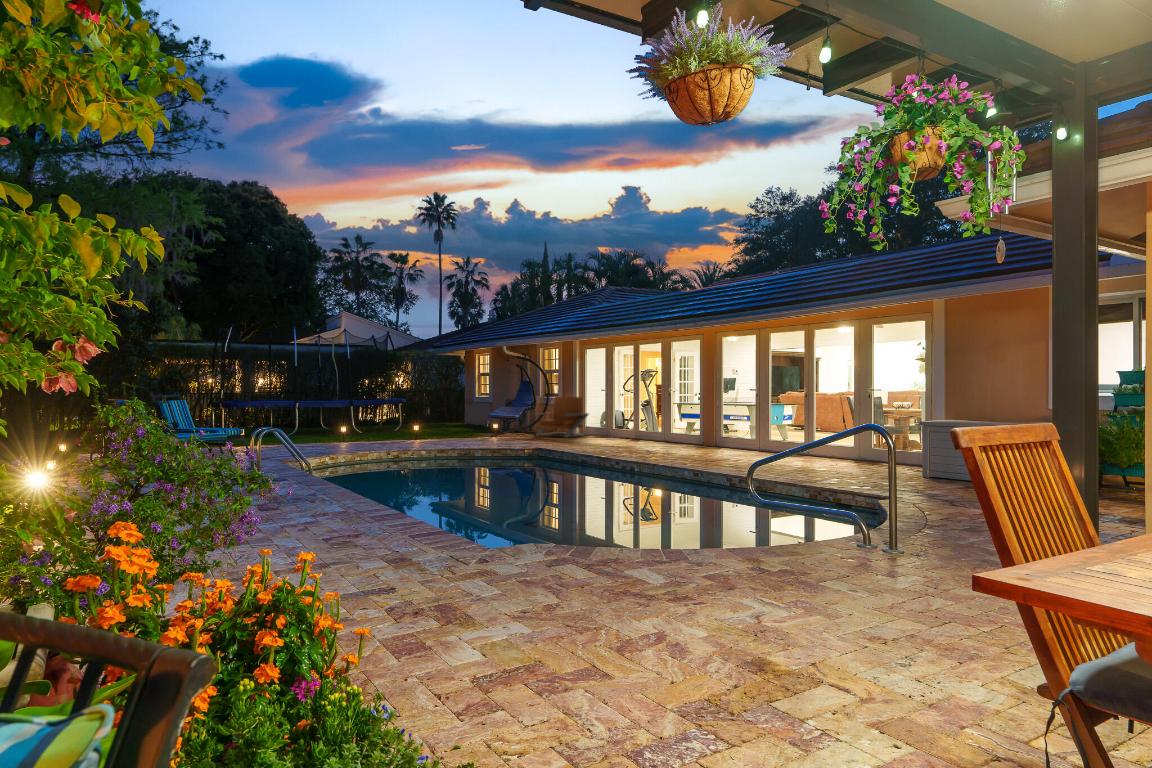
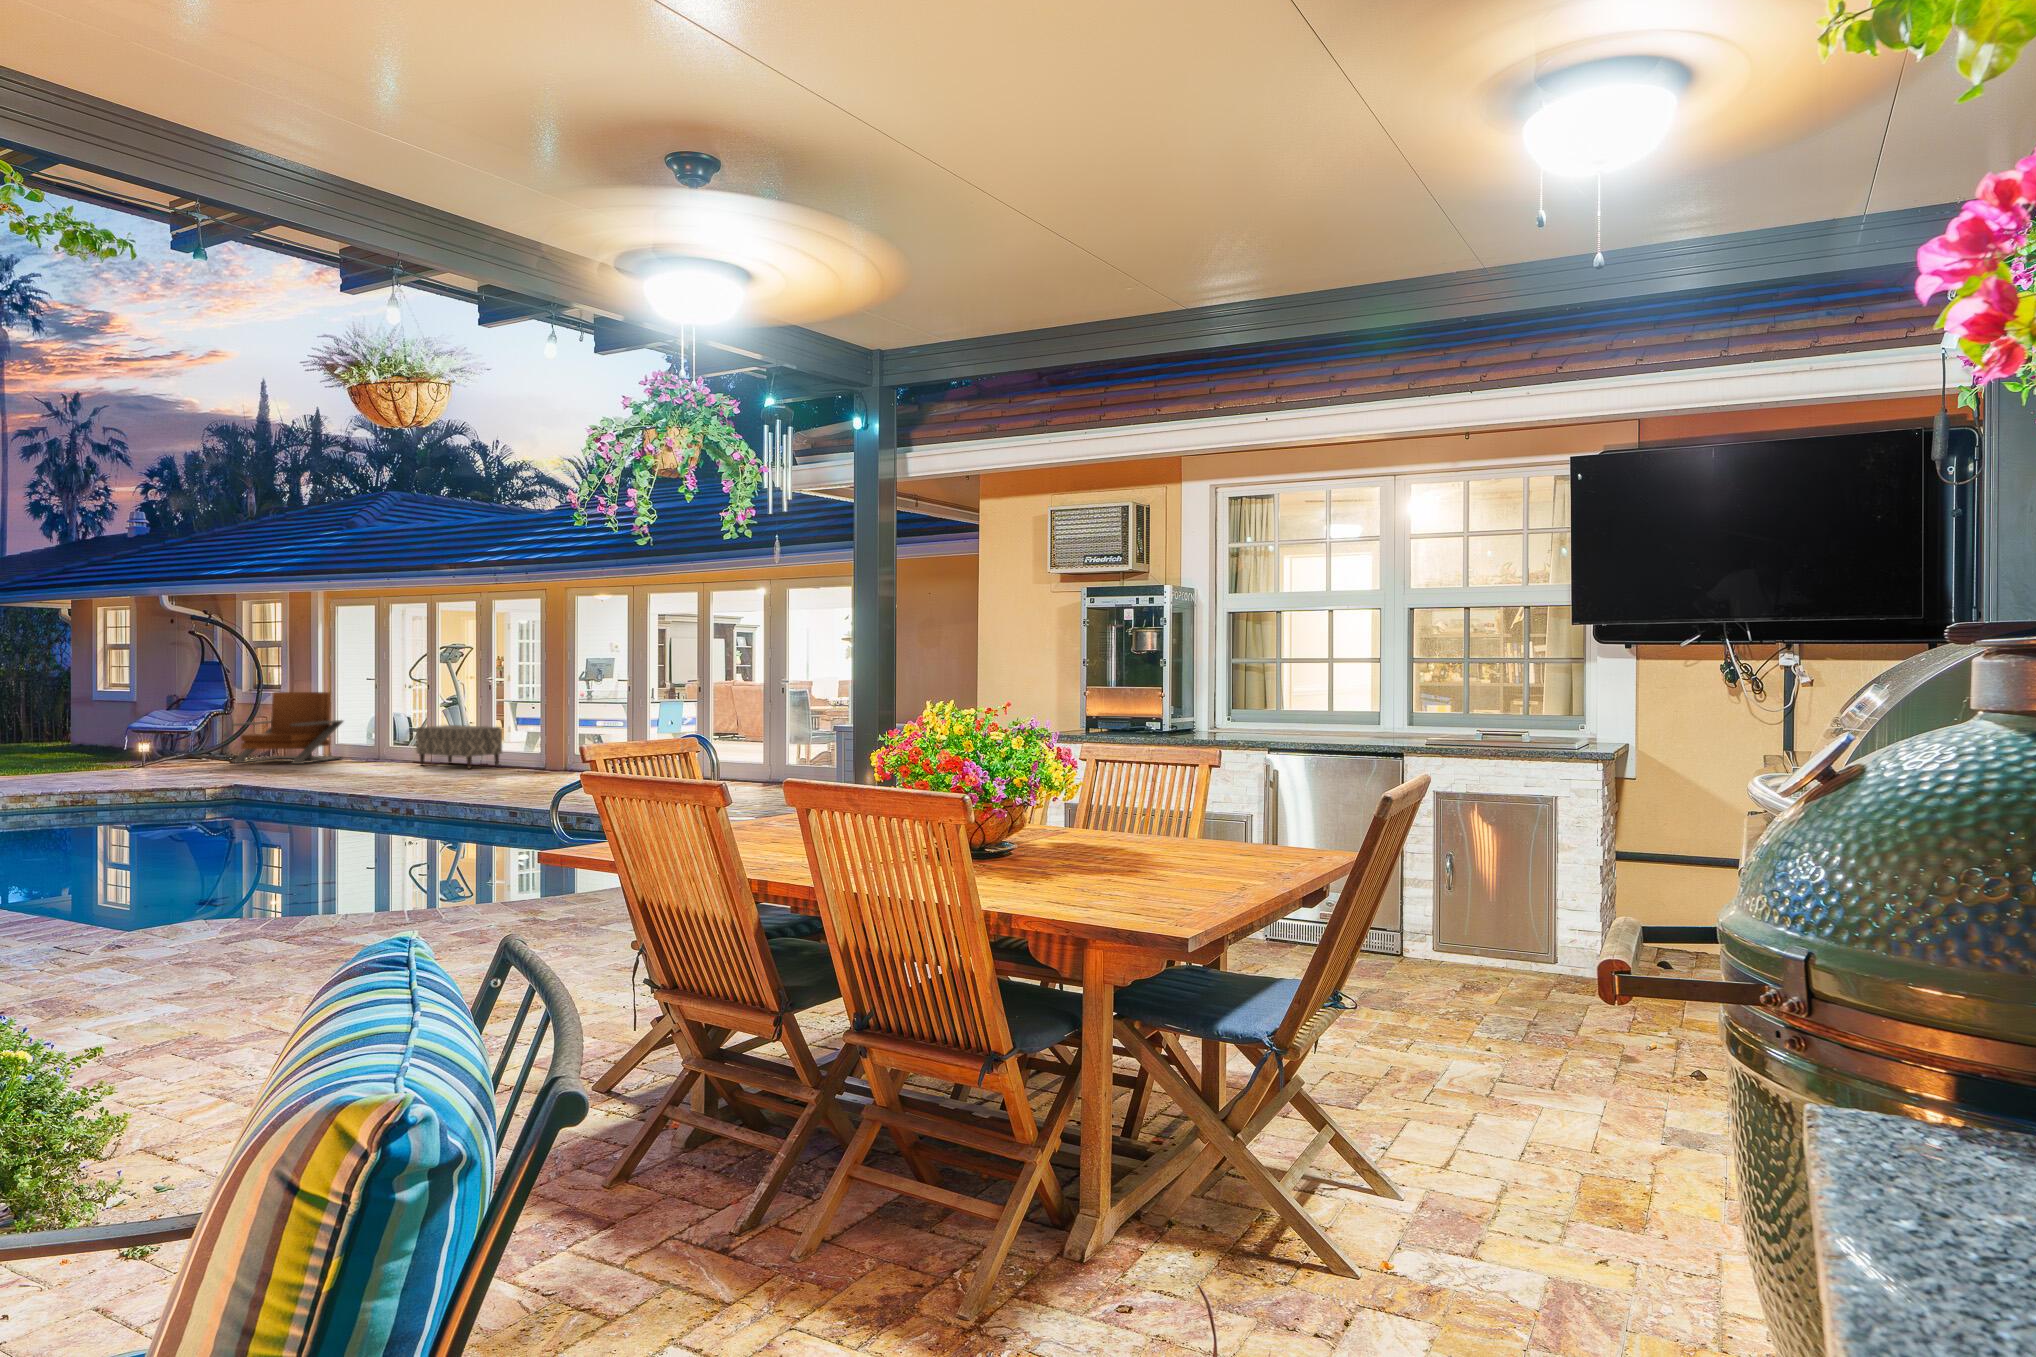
bench: none [629,417,678,444] -> present [416,725,502,769]

